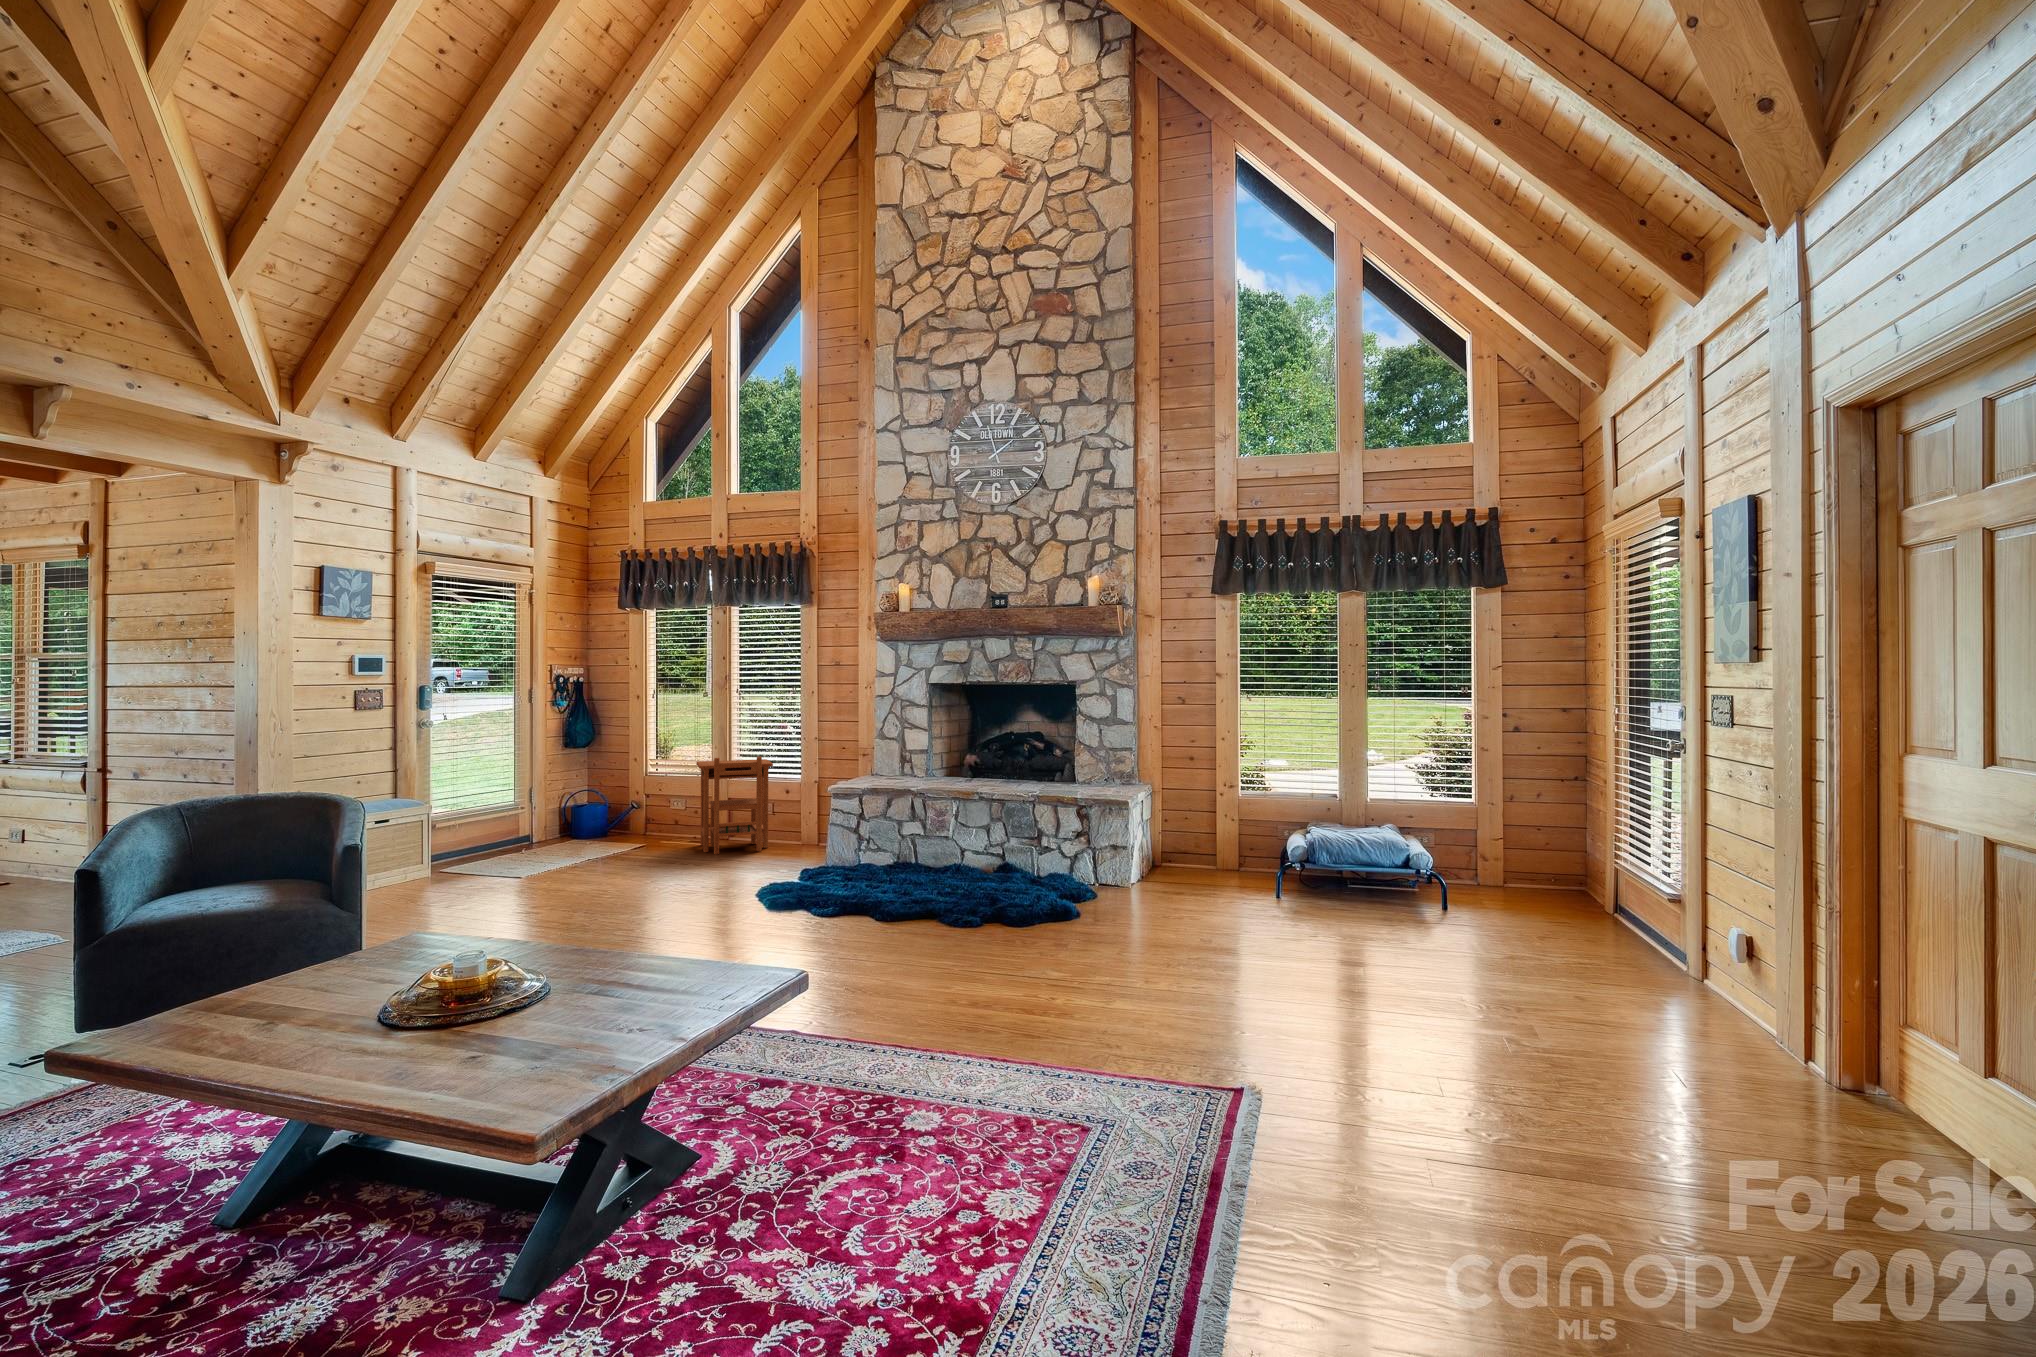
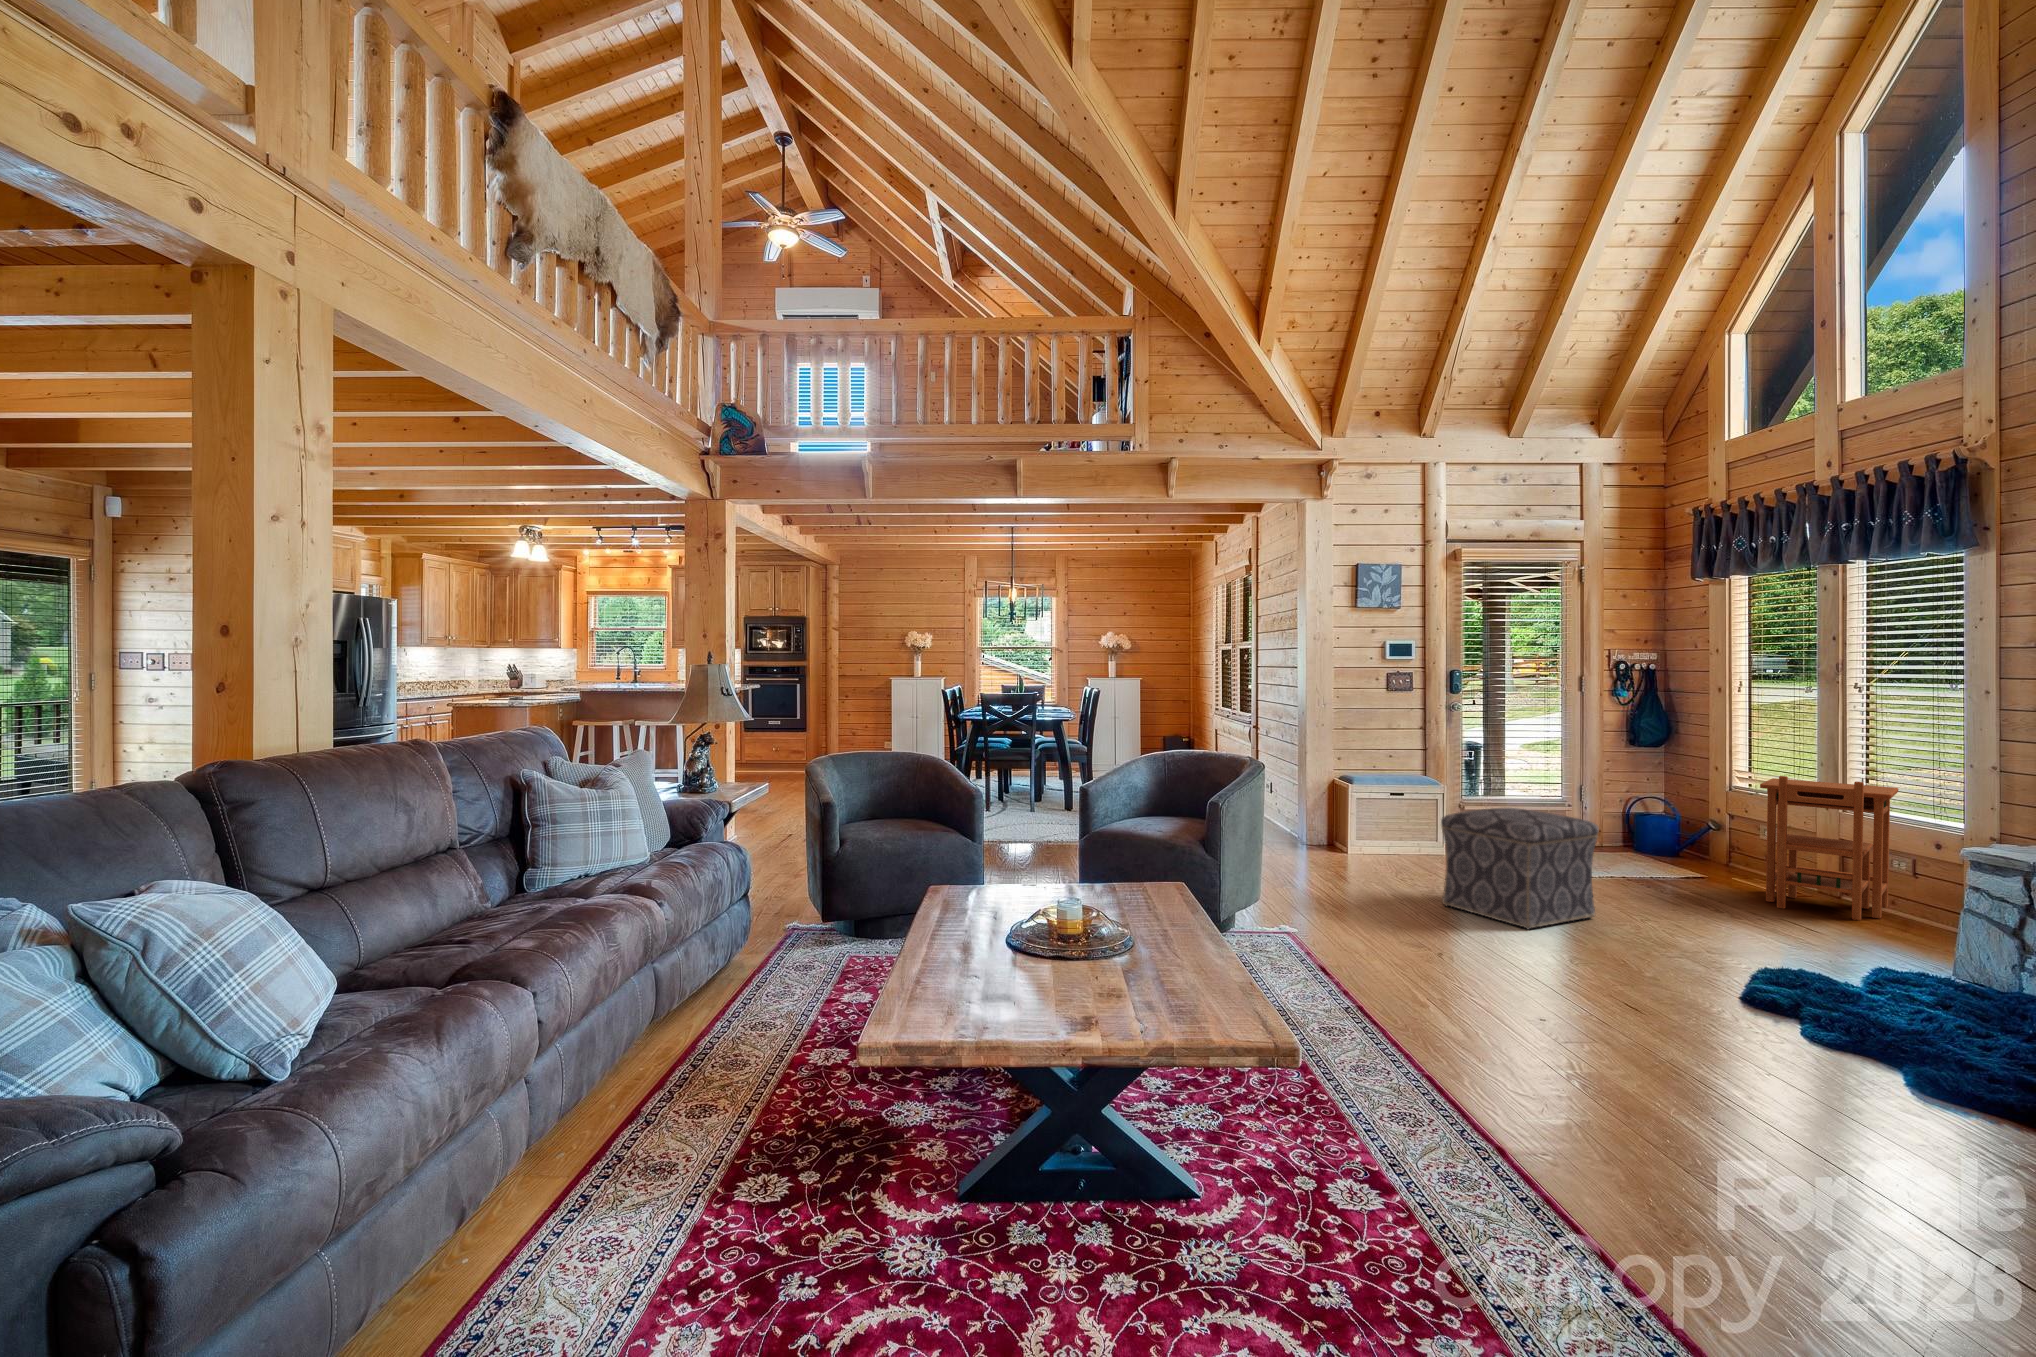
ottoman: none [503,808,631,911] -> present [1441,808,1599,930]

